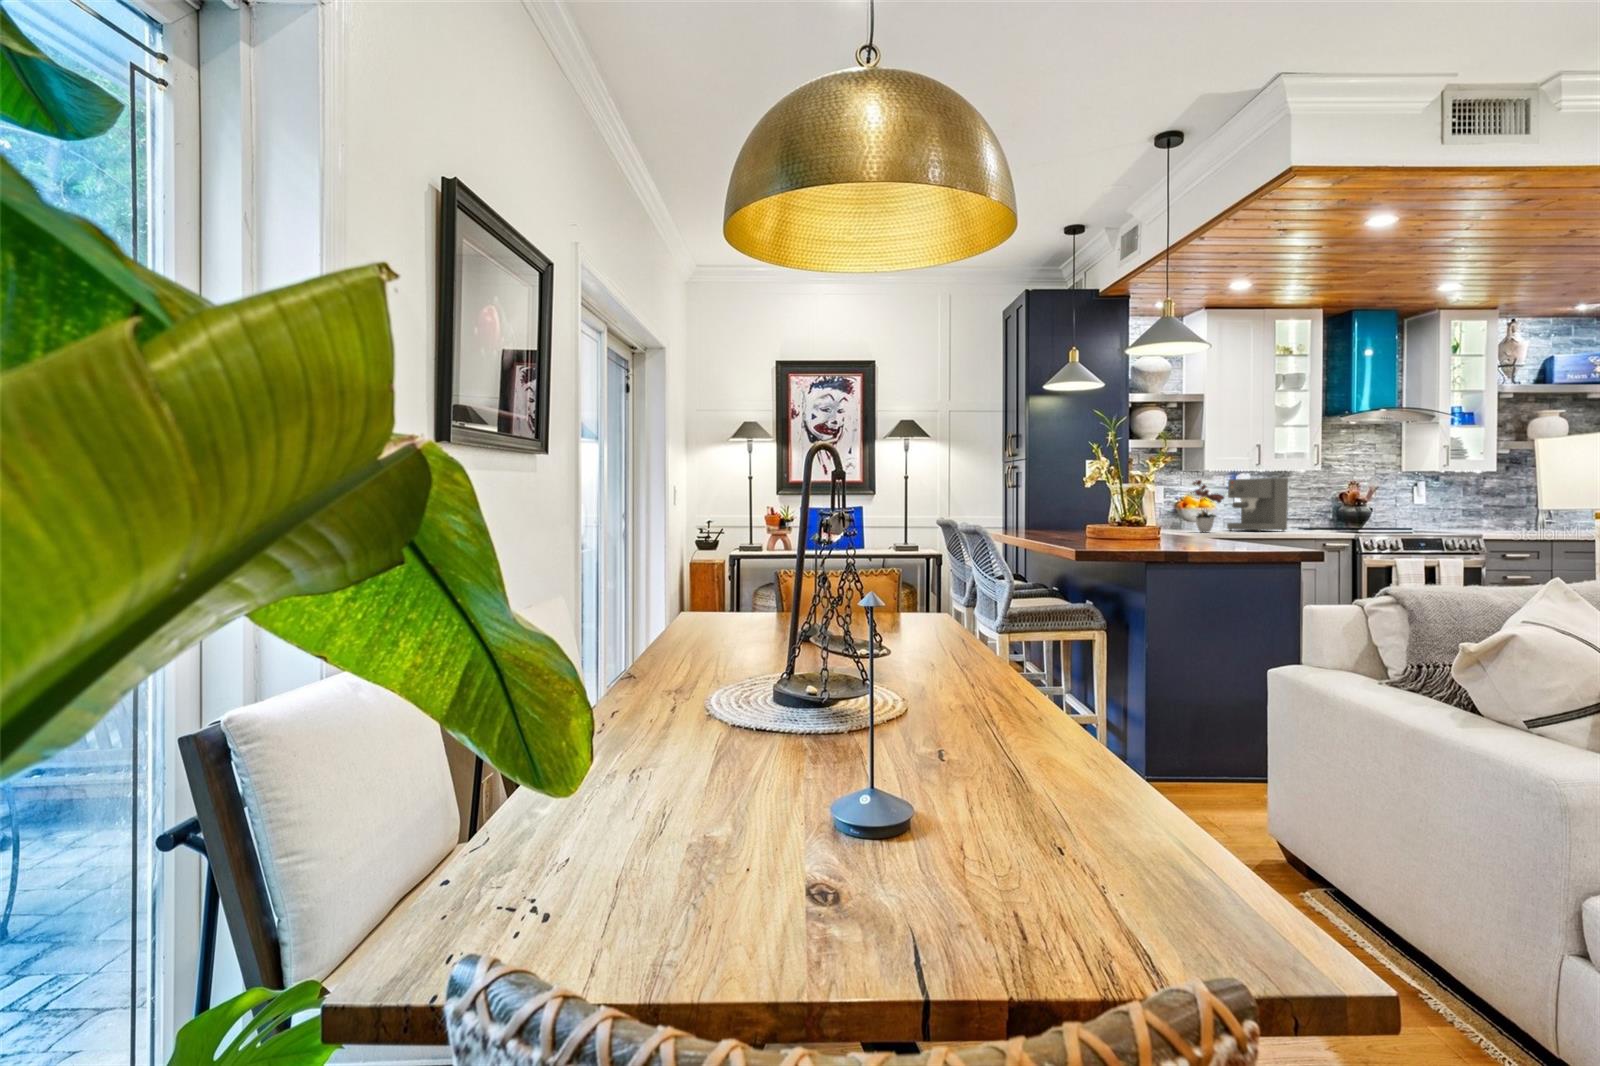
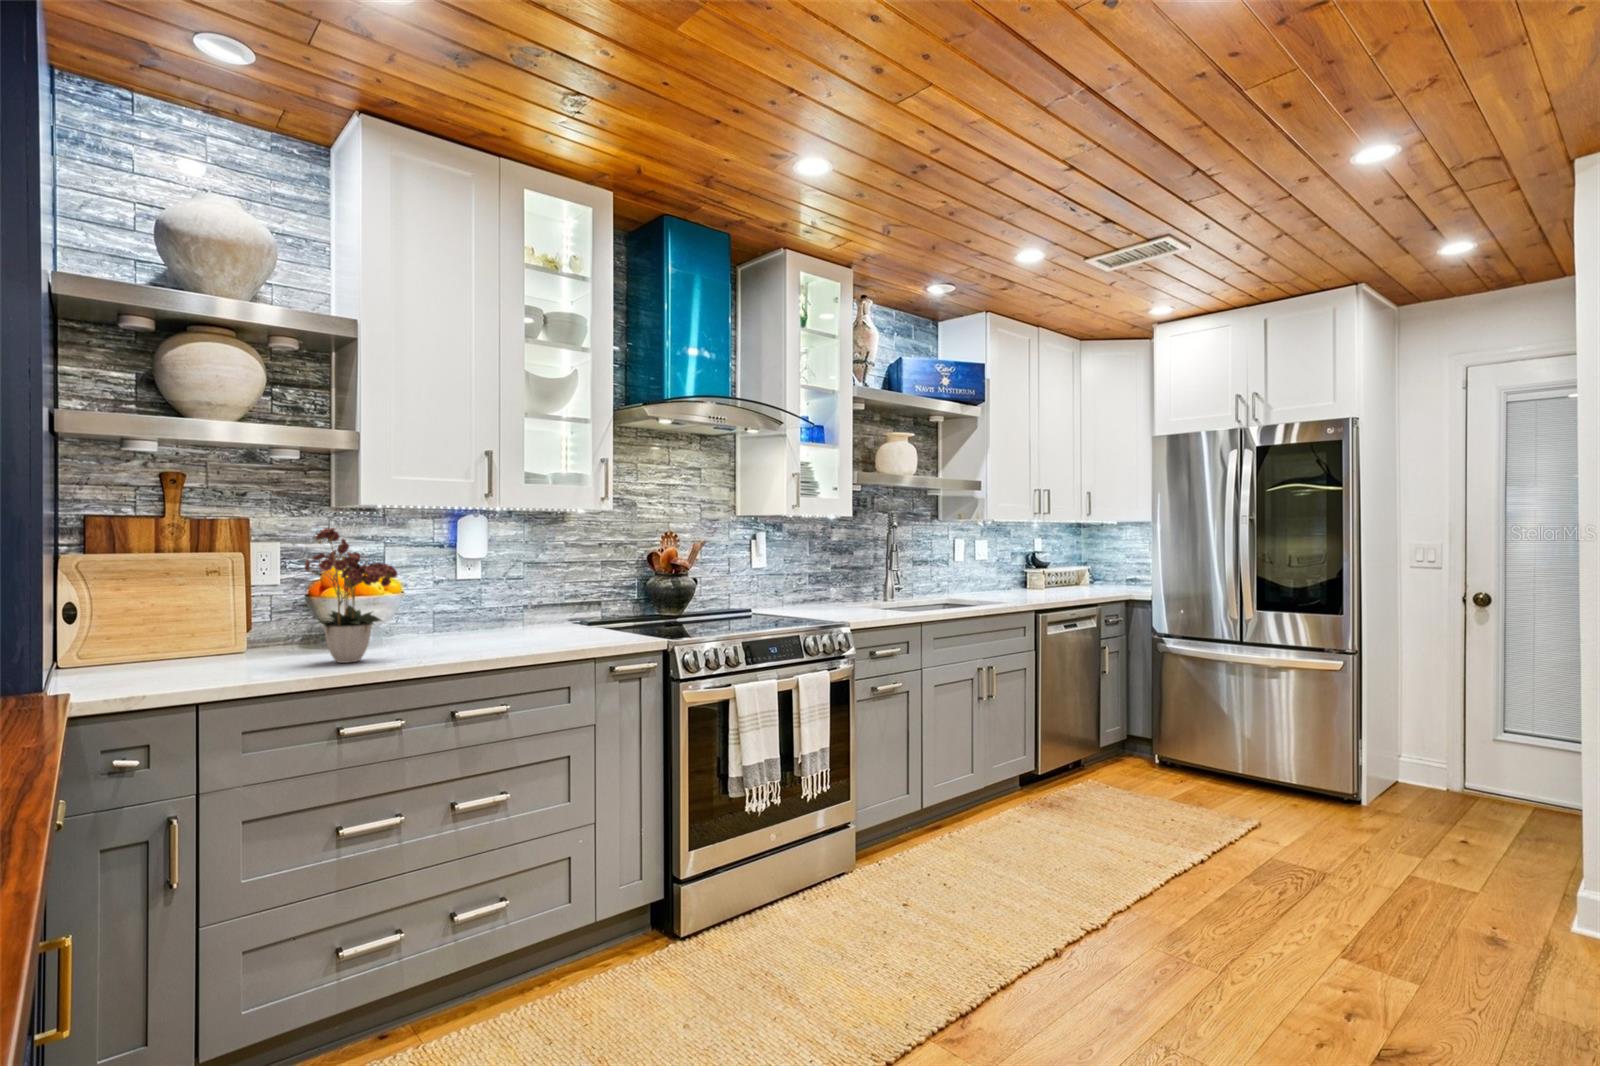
coffee maker: present [1227,478,1288,531] -> none [426,525,550,645]

